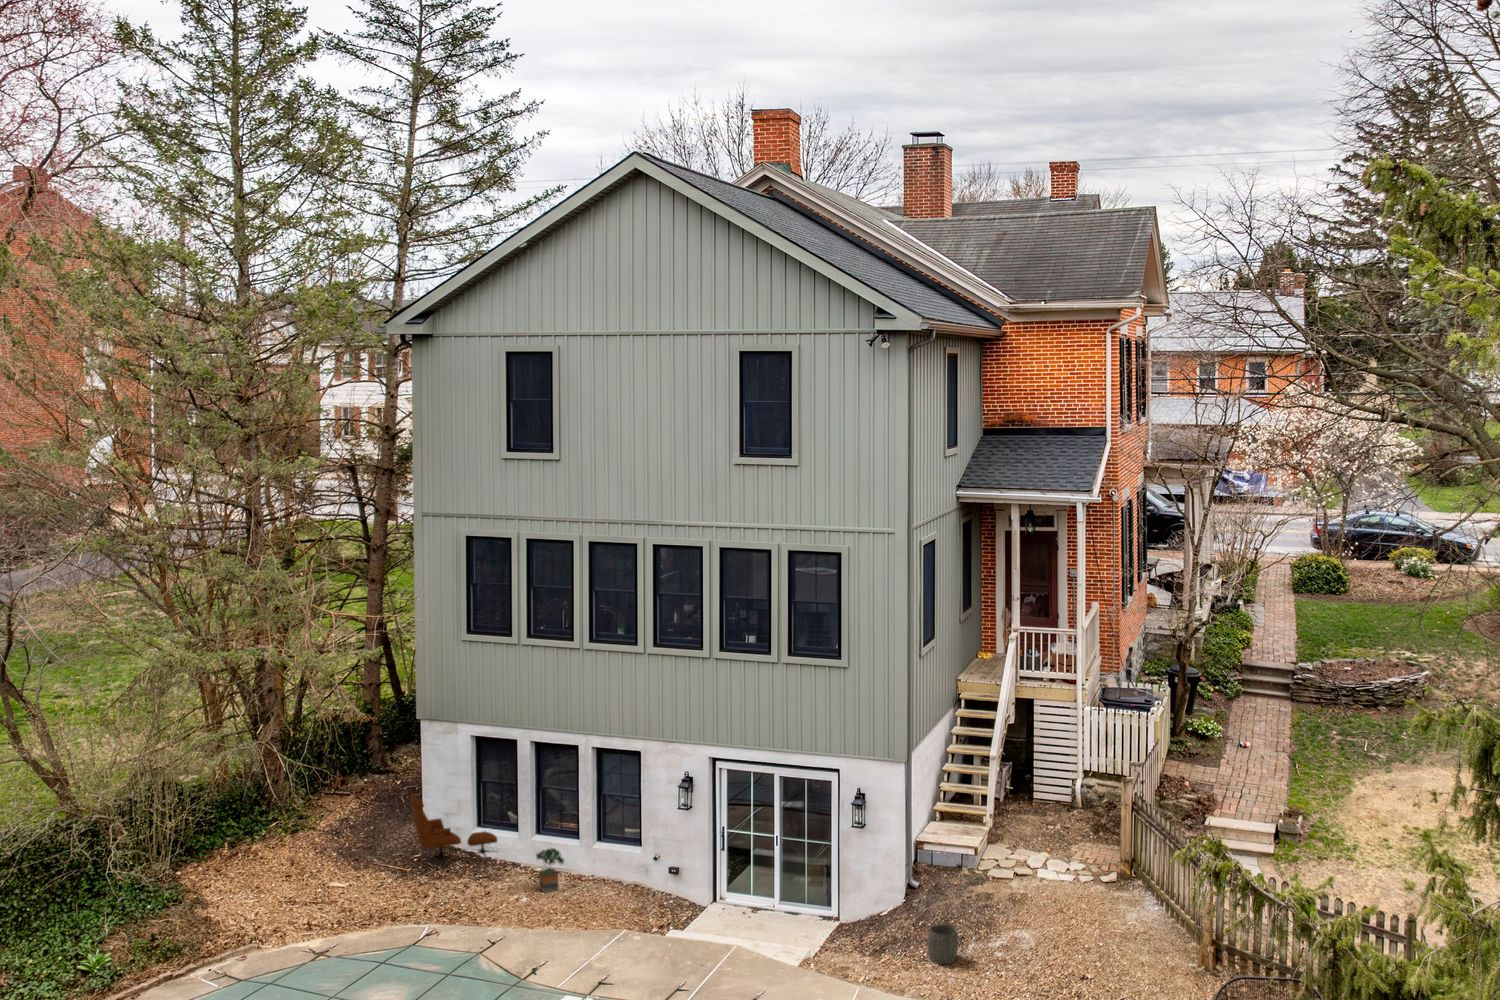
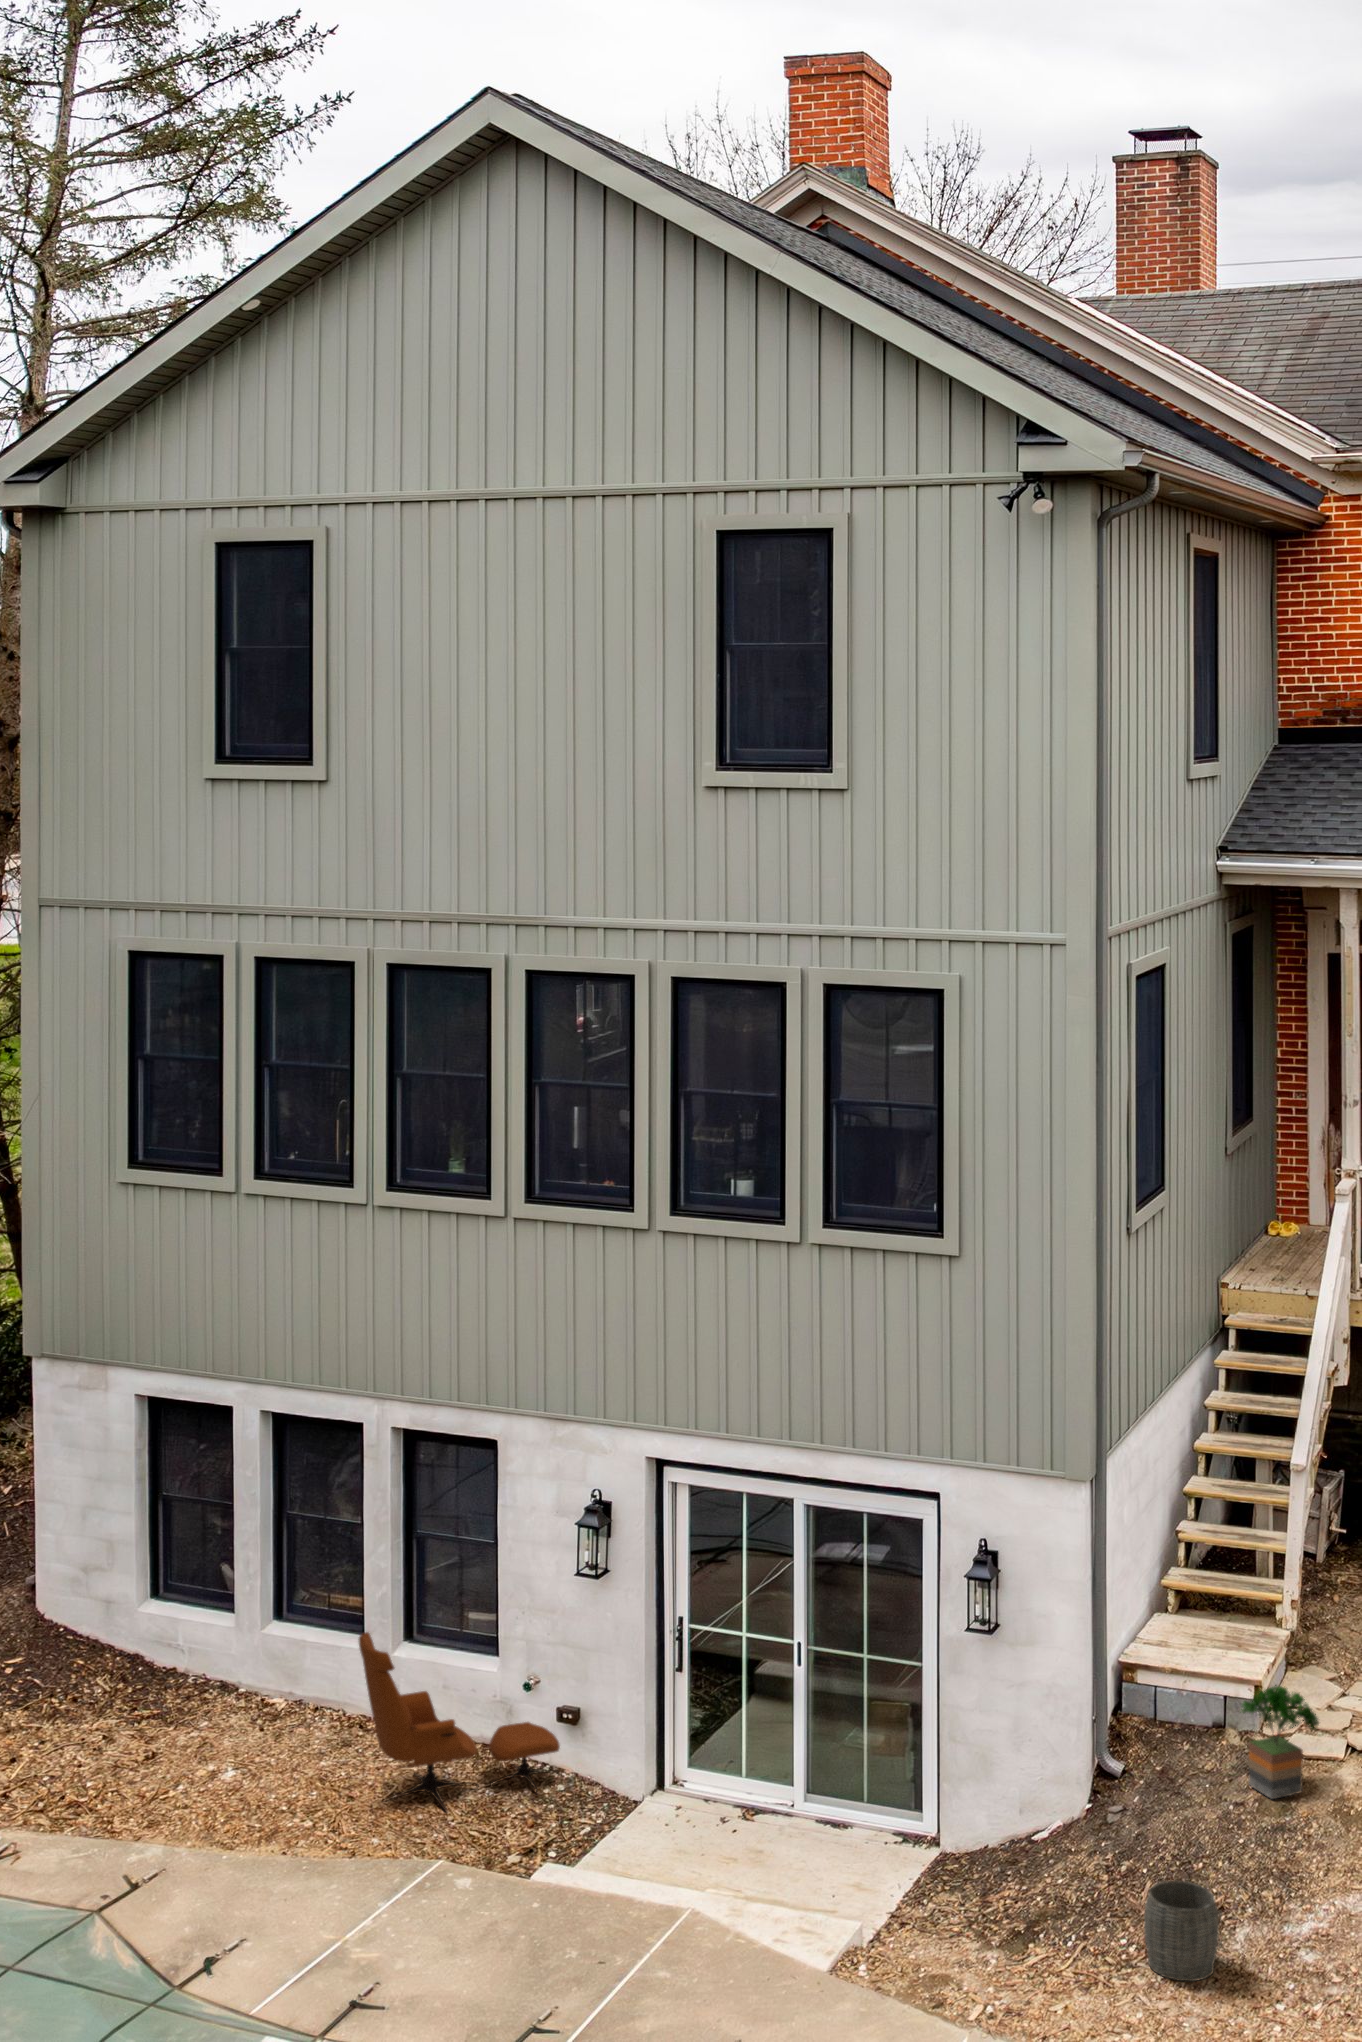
lounge chair: present [410,793,497,866] -> present [359,1632,560,1813]
potted tree: present [536,848,564,892] -> present [1241,1685,1319,1799]

